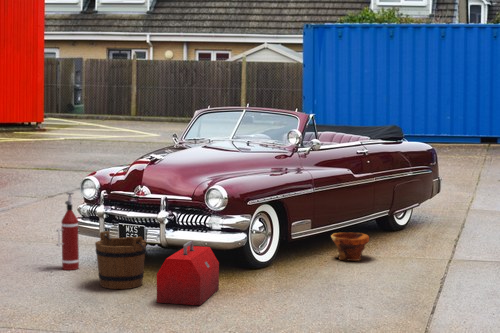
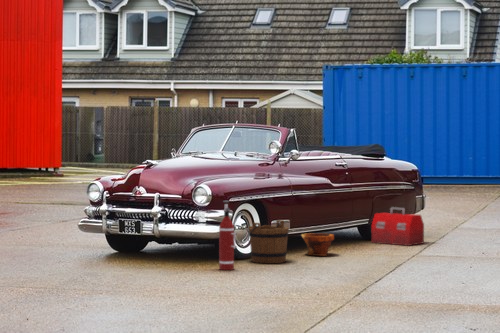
fire extinguisher: present [57,193,79,270] -> present [219,201,237,270]
bucket: present [95,231,147,289] -> present [248,220,289,263]
toolbox: present [157,241,219,305] -> present [371,207,424,246]

